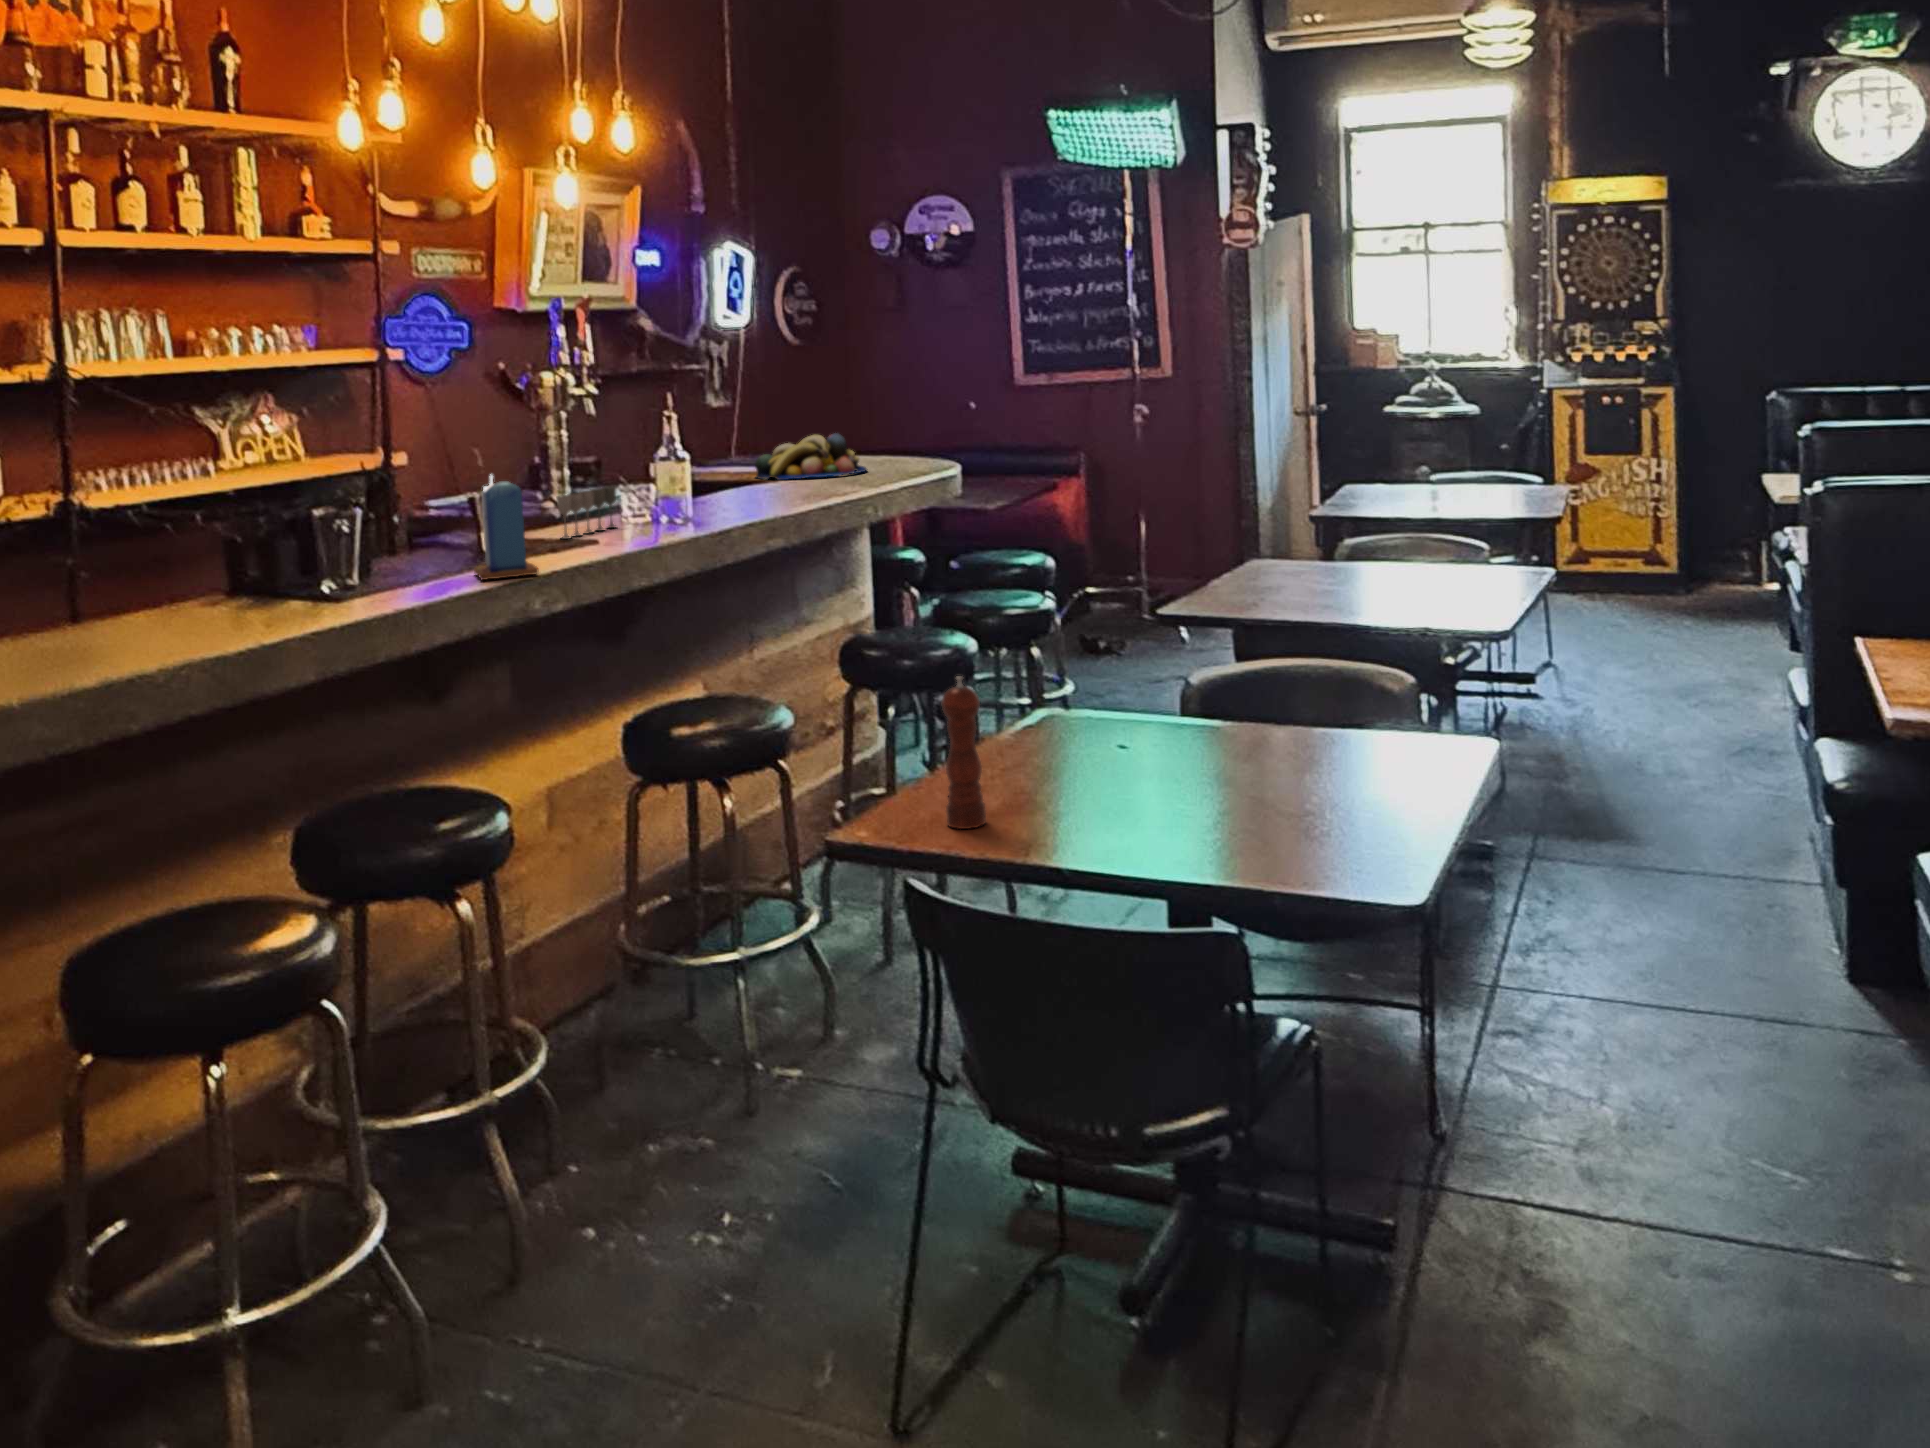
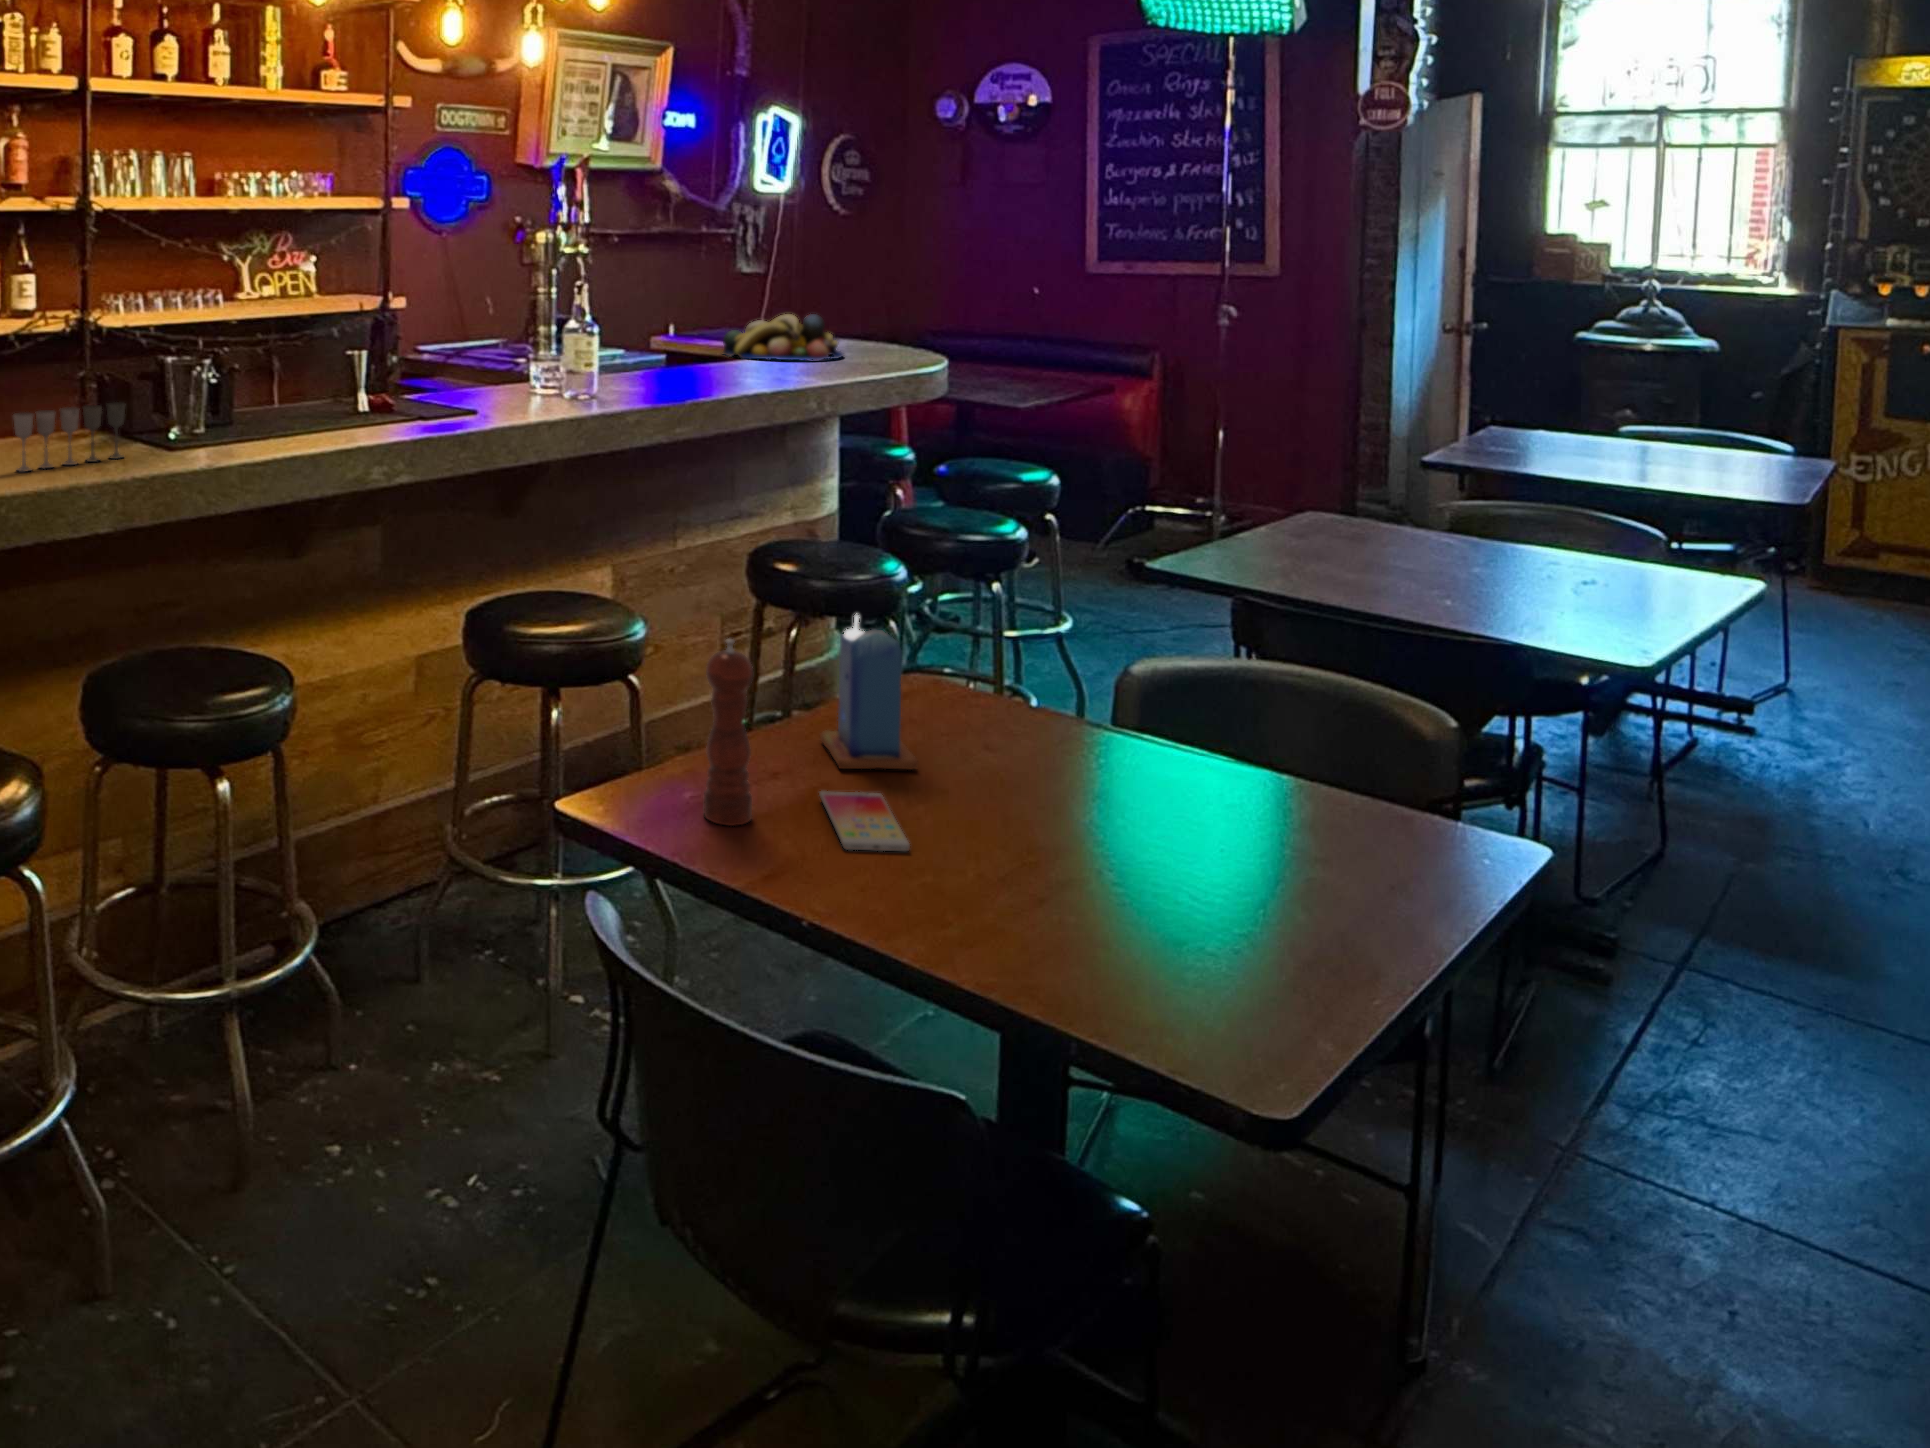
candle: present [474,475,539,580] -> present [820,615,918,769]
wine glass: present [556,486,616,539] -> present [14,402,125,472]
smartphone: none [1026,786,1112,826] -> present [819,791,910,851]

